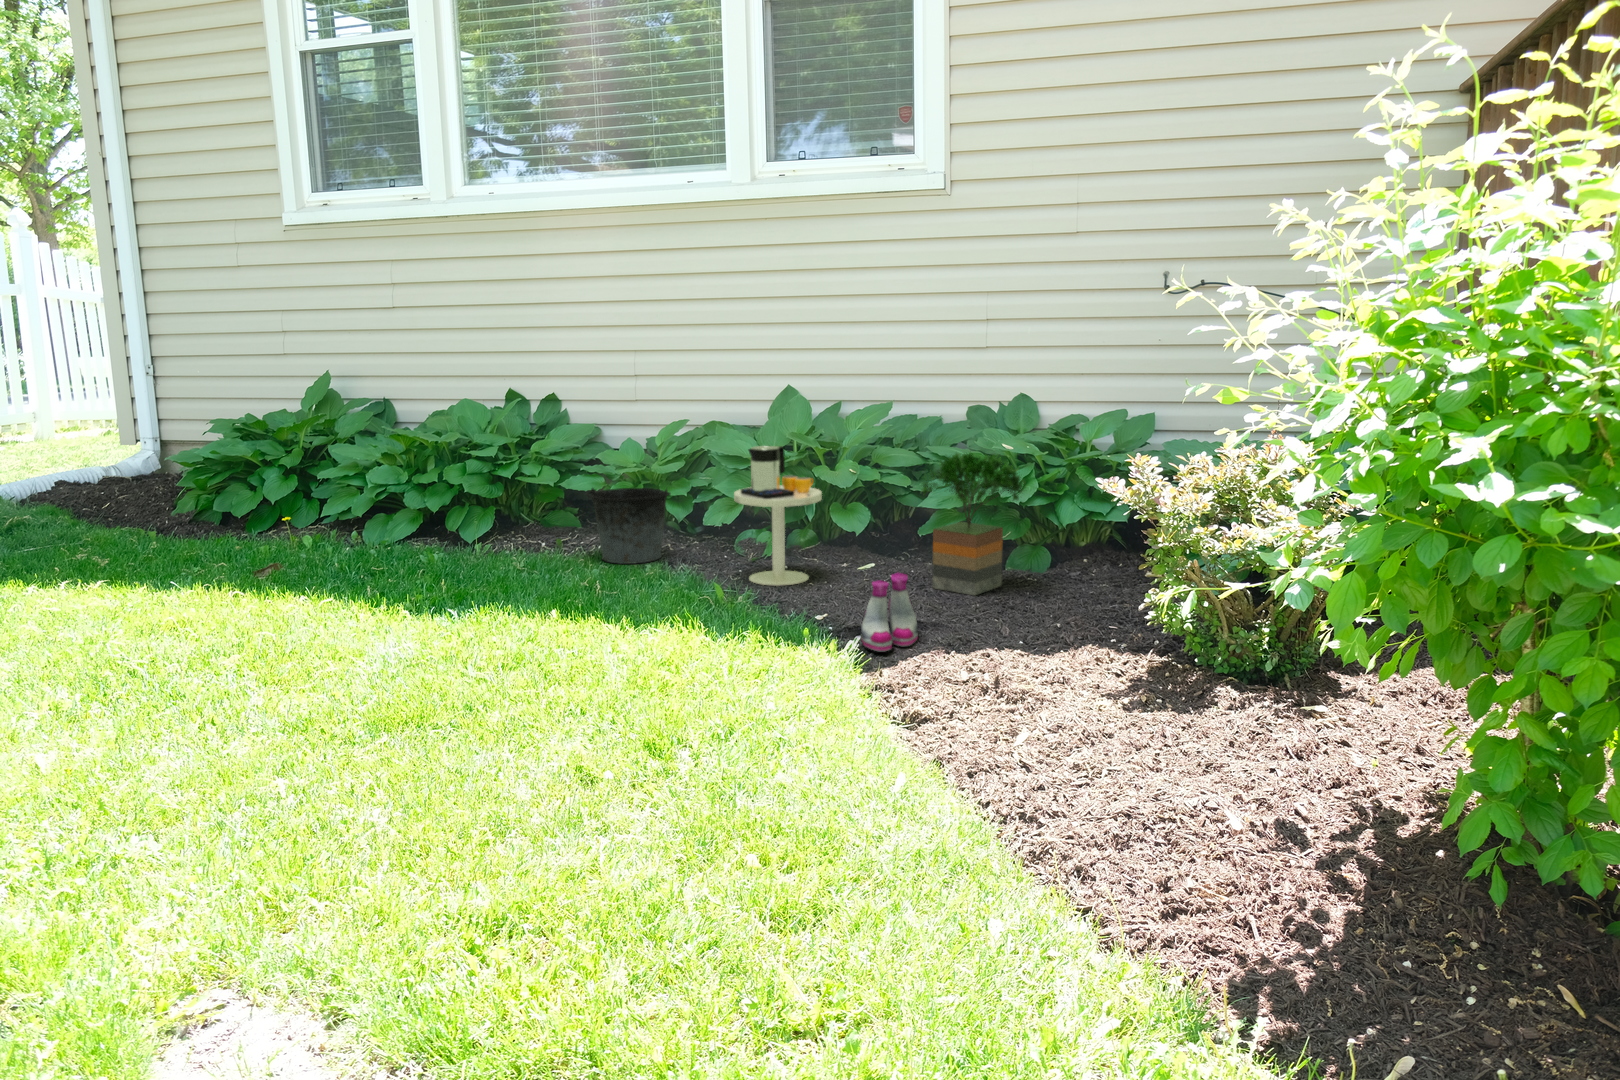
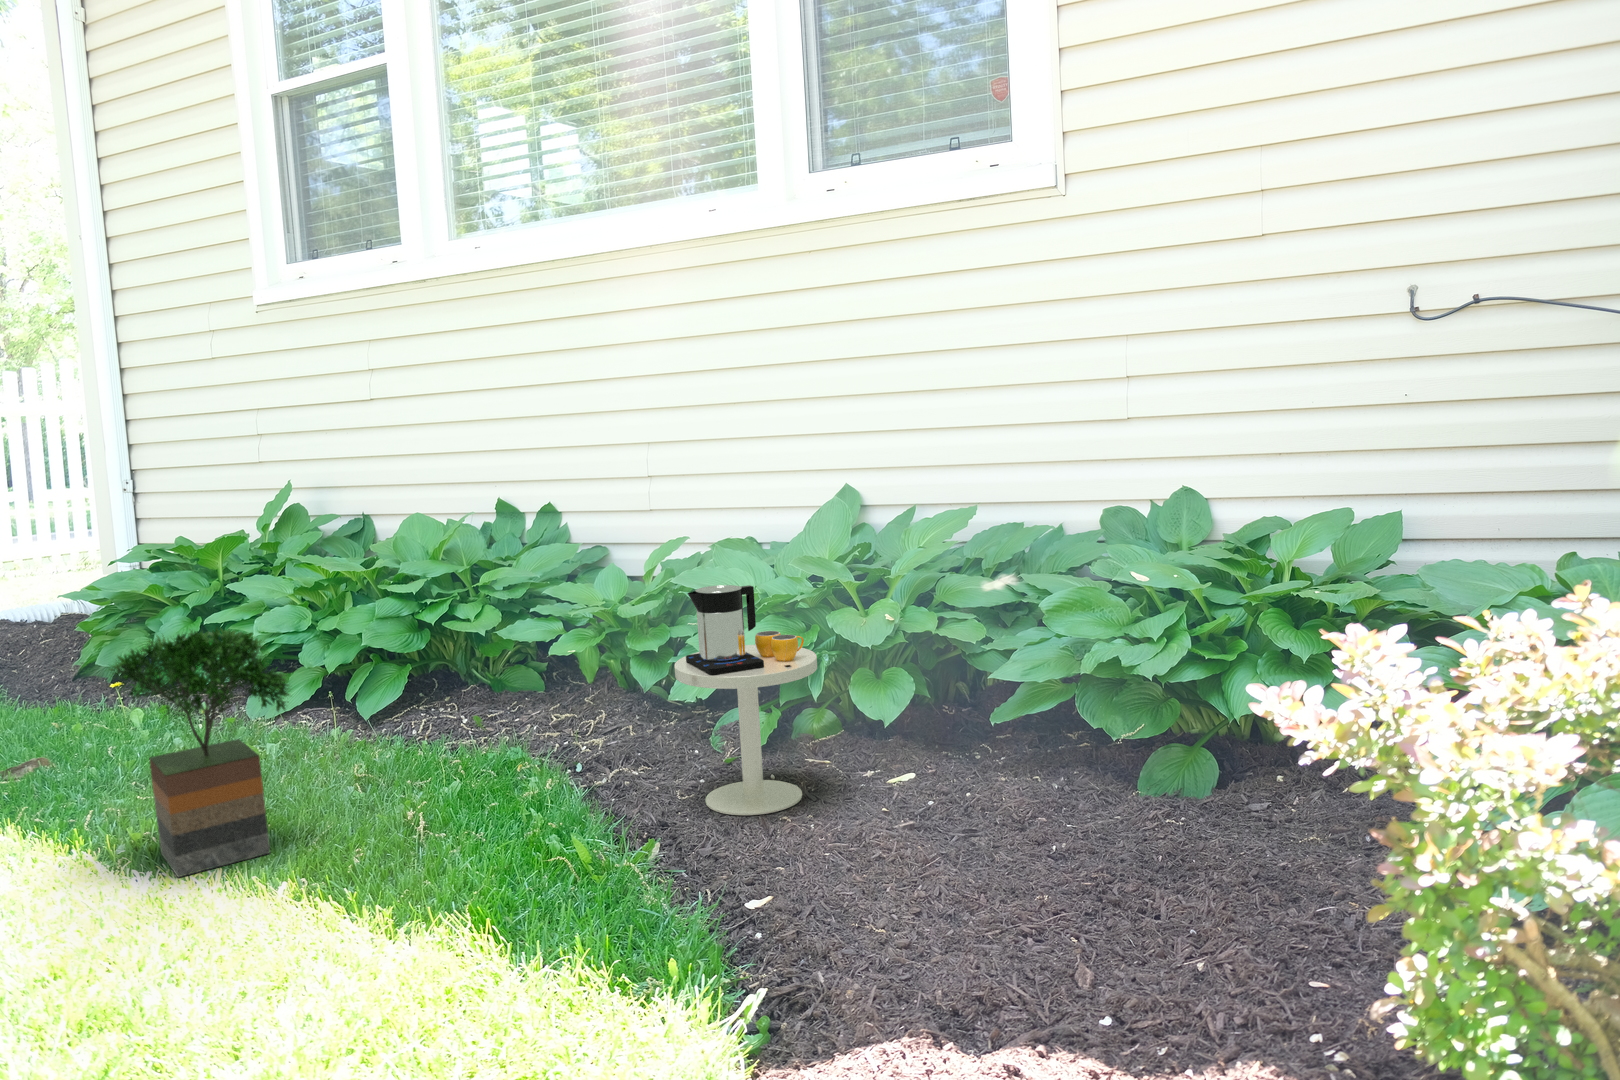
potted tree: present [921,453,1026,595] -> present [109,628,289,877]
bucket: present [586,488,670,564] -> none [504,640,625,758]
boots: present [861,573,918,651] -> none [807,837,924,1006]

